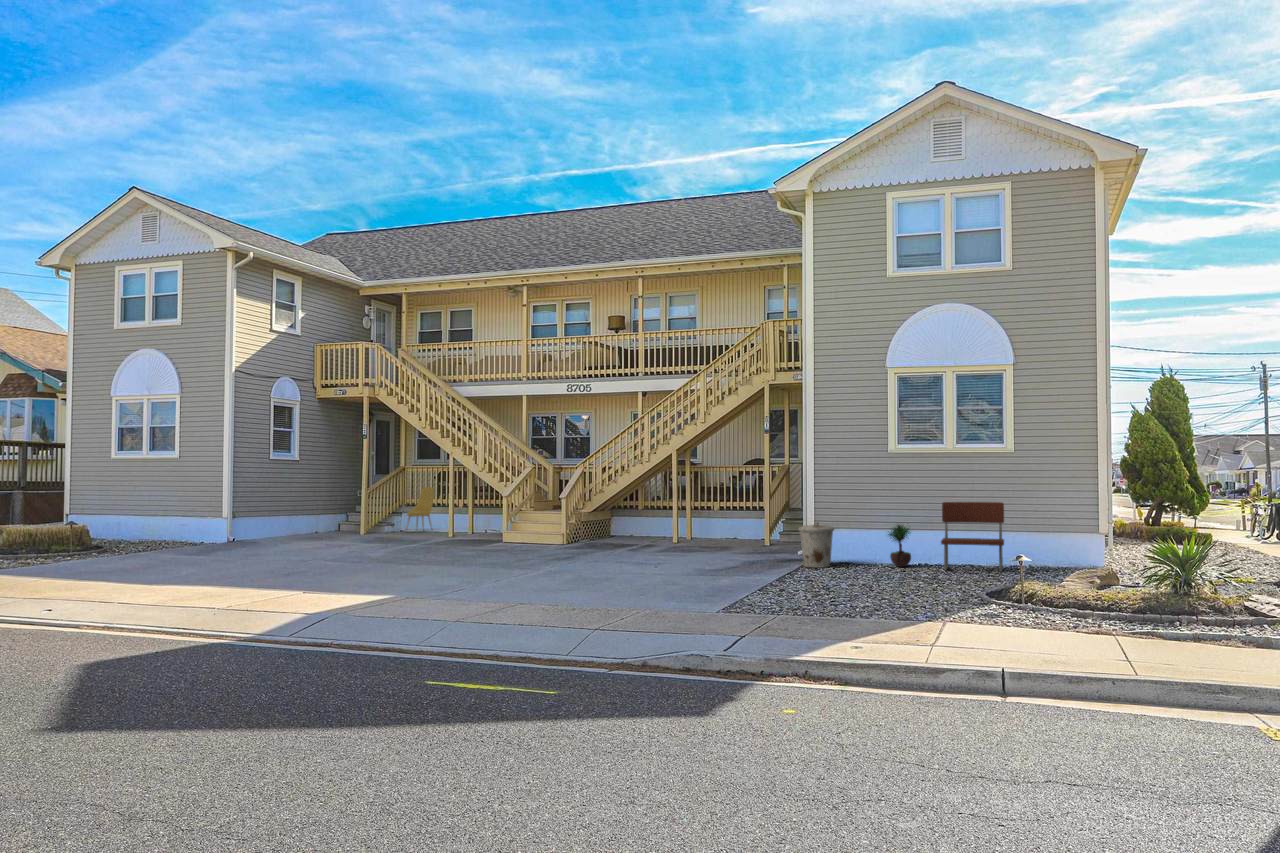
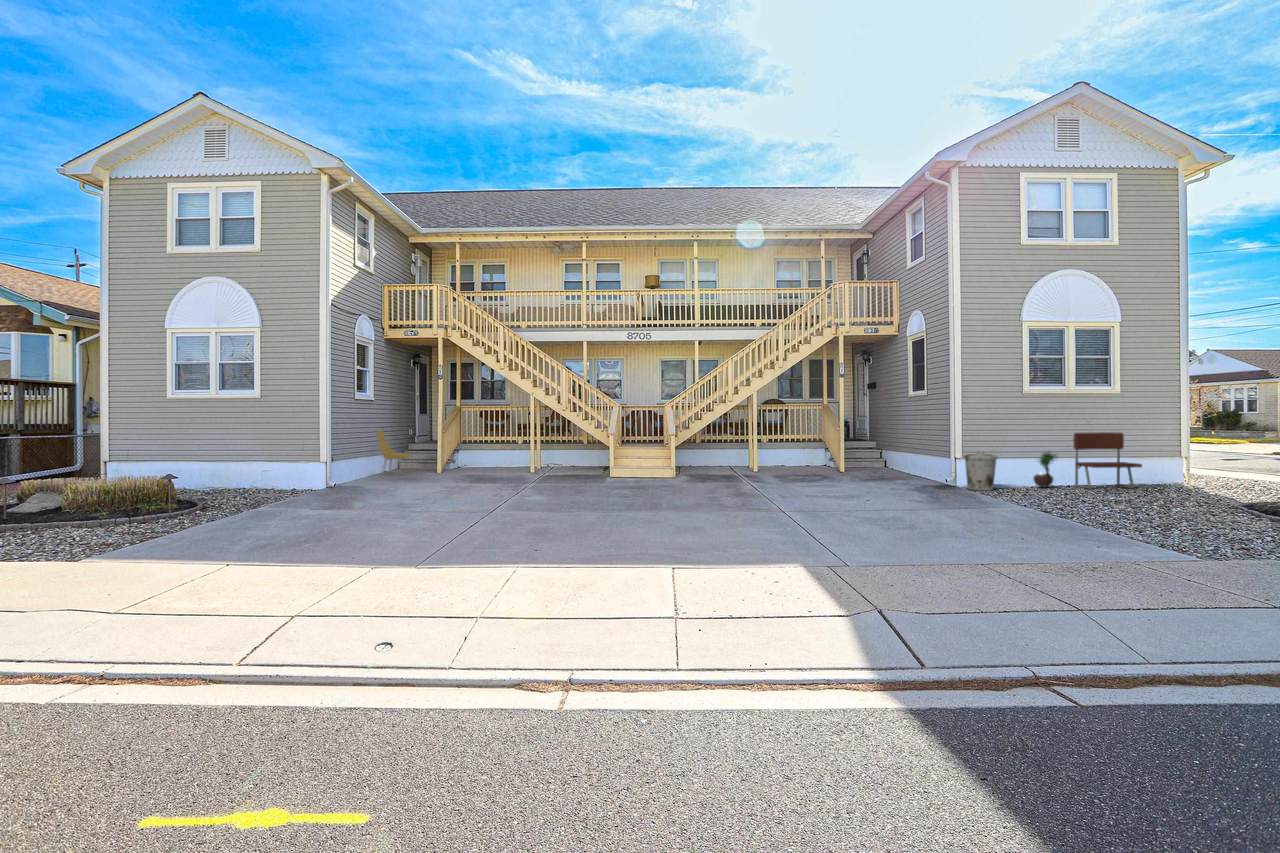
chair: present [406,487,433,531] -> present [377,431,409,474]

